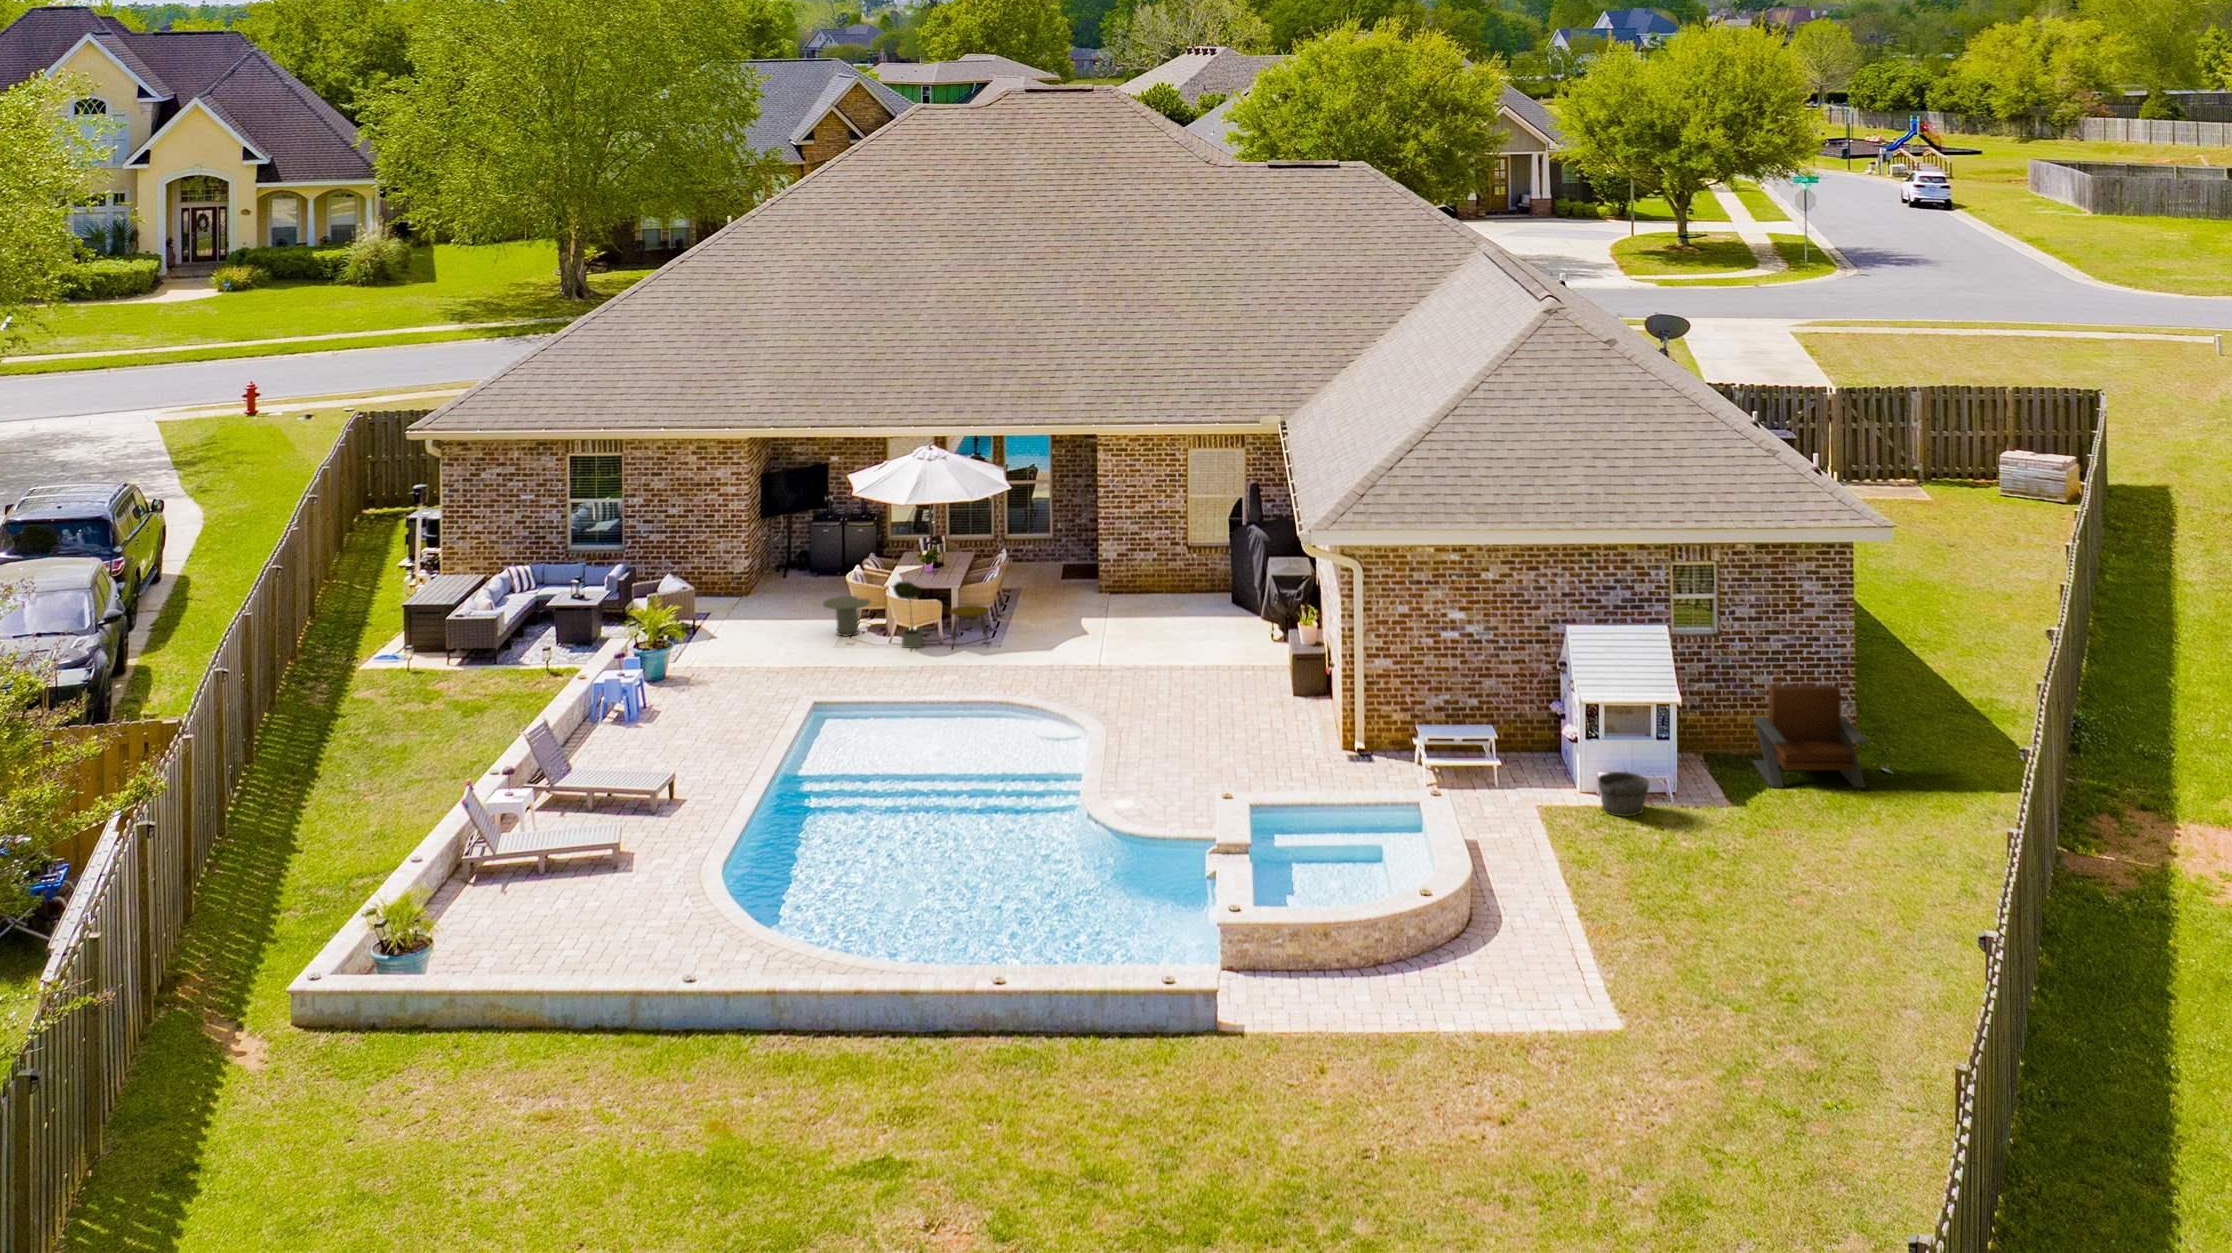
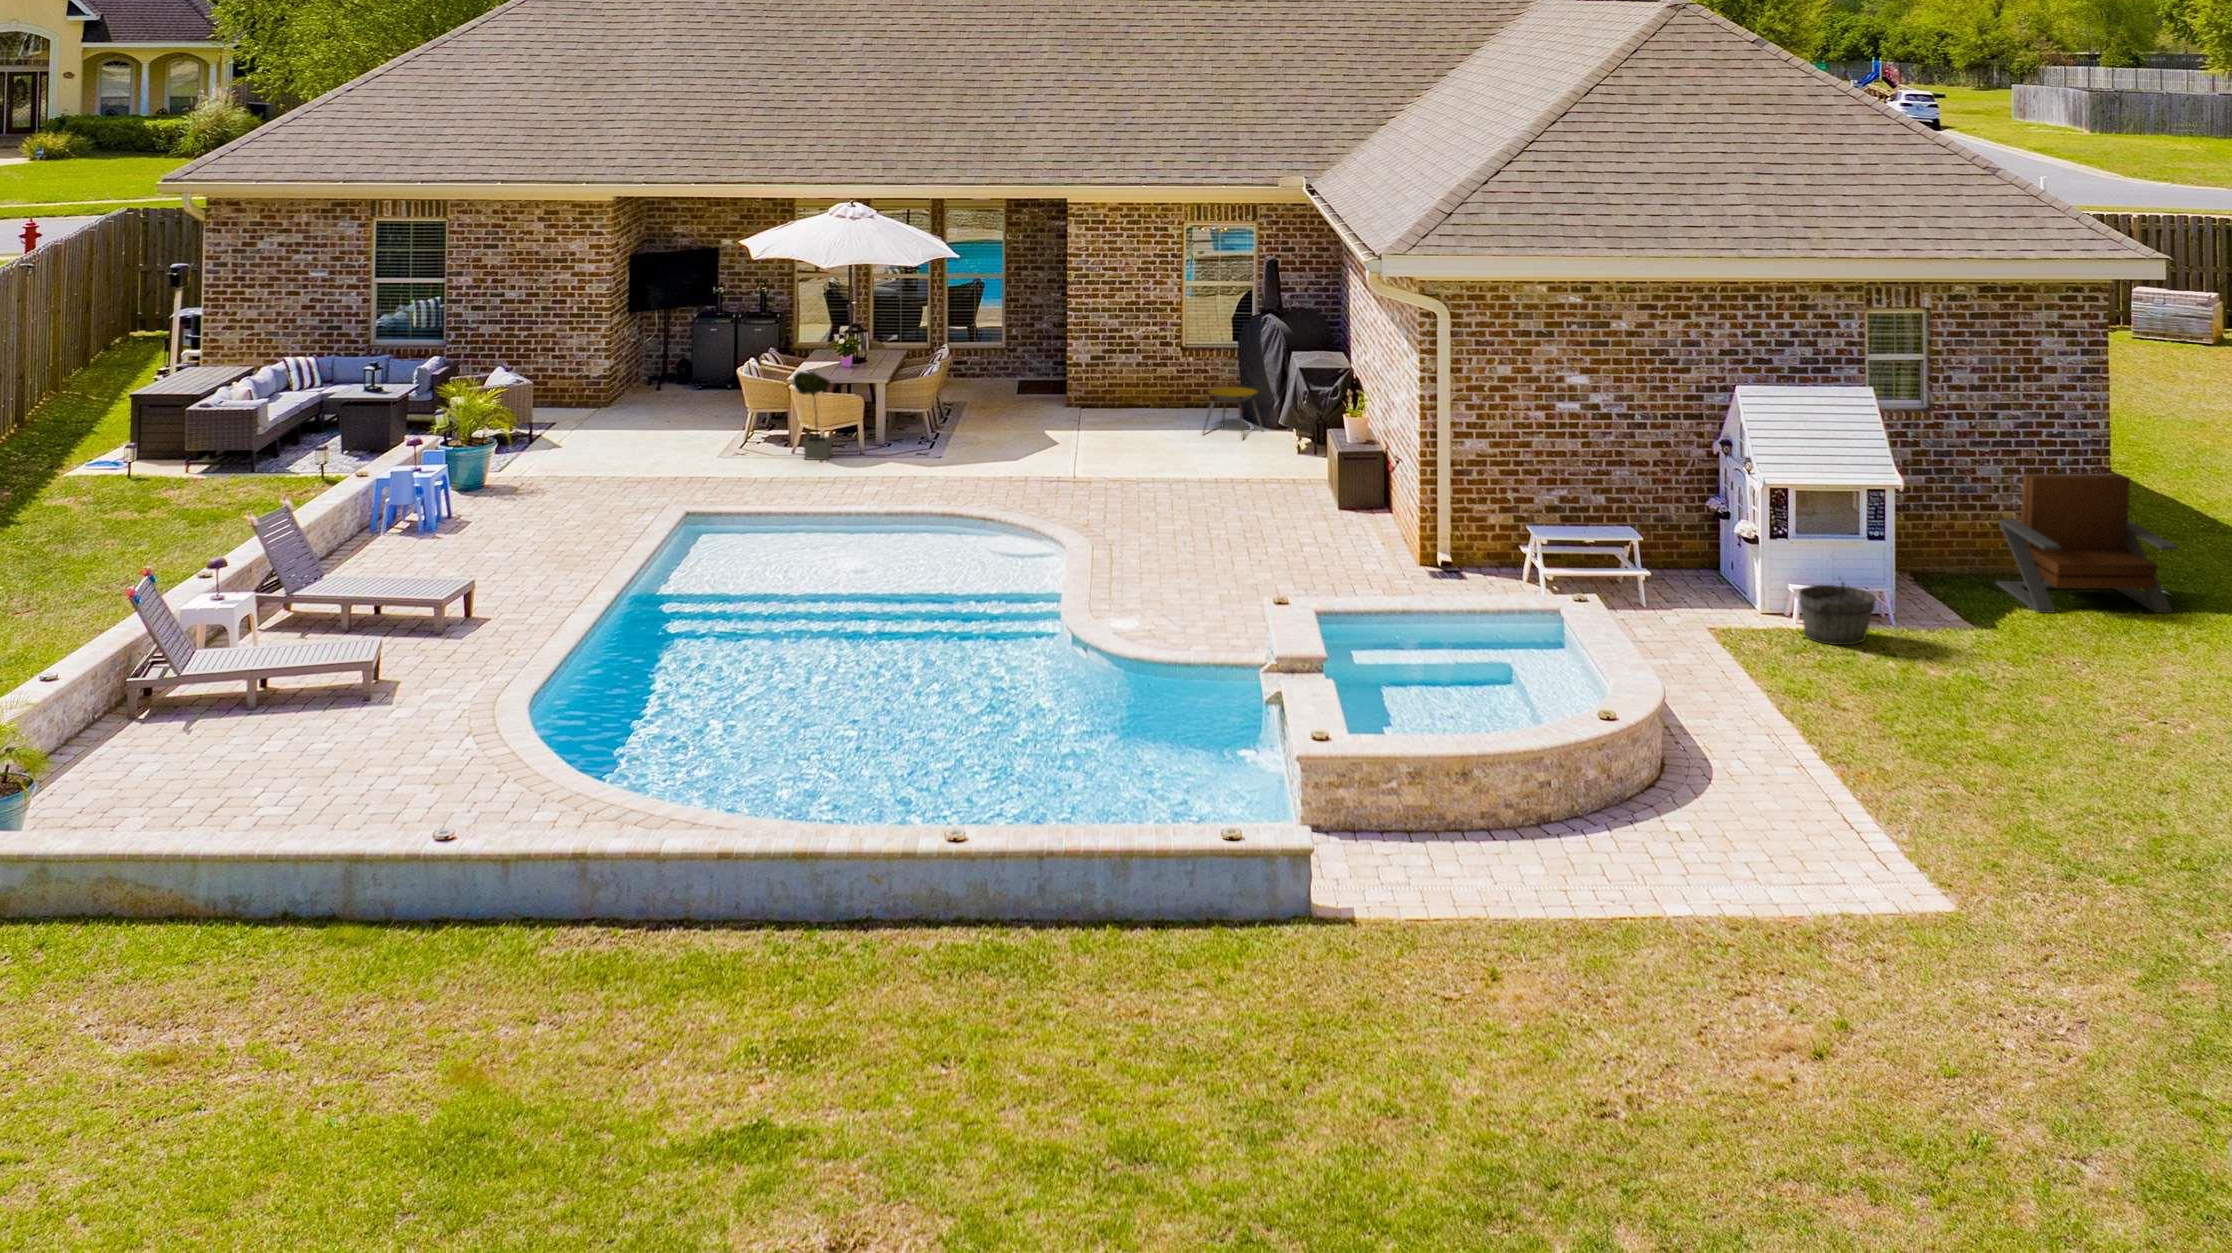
side table: present [823,596,870,636] -> none [700,398,763,448]
stool: present [950,605,989,643] -> present [1203,387,1262,438]

